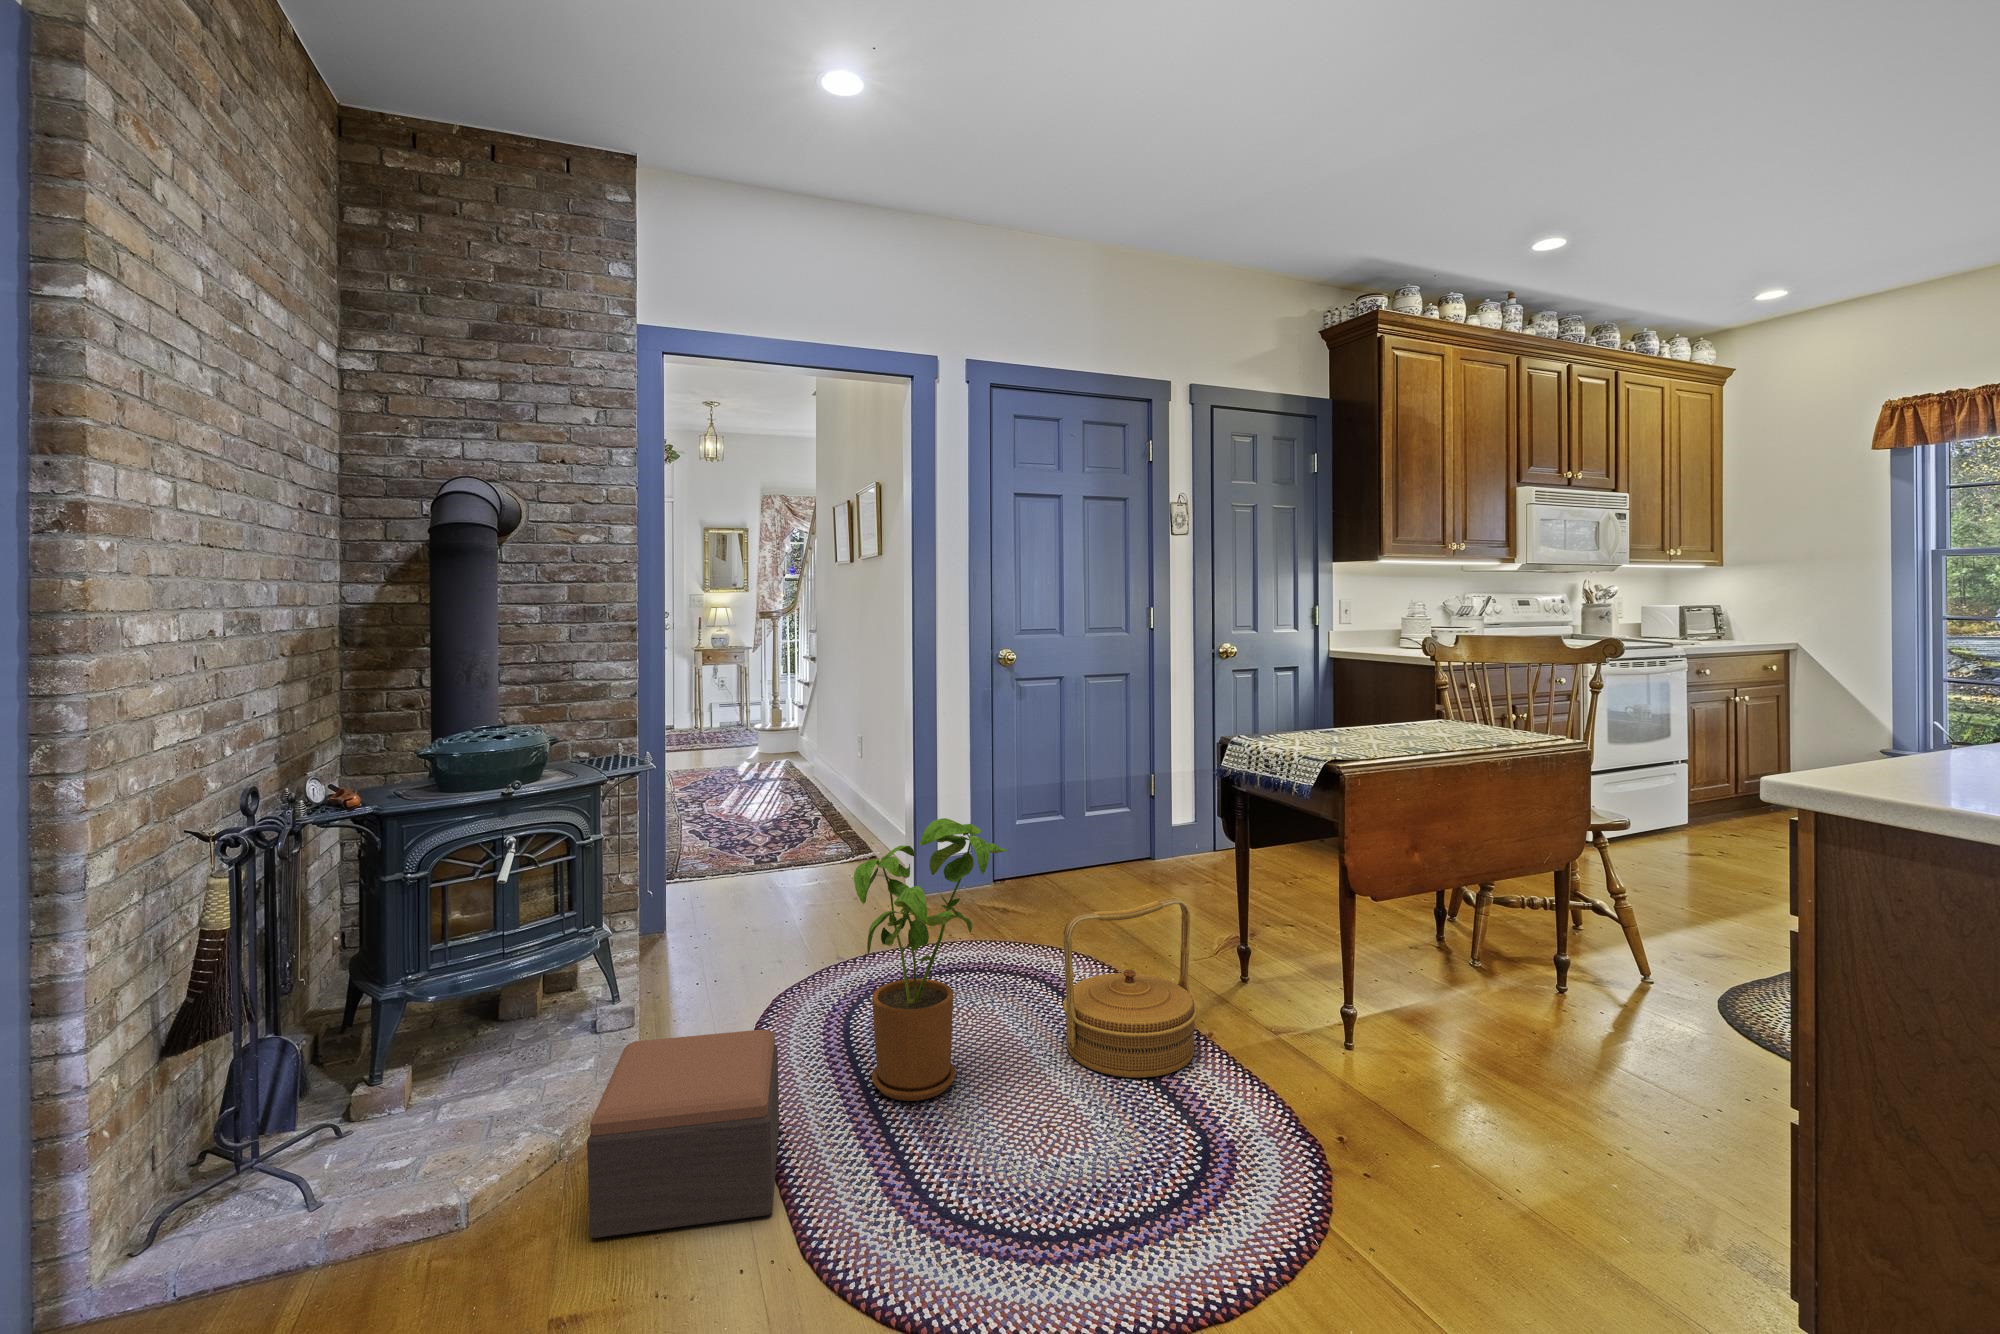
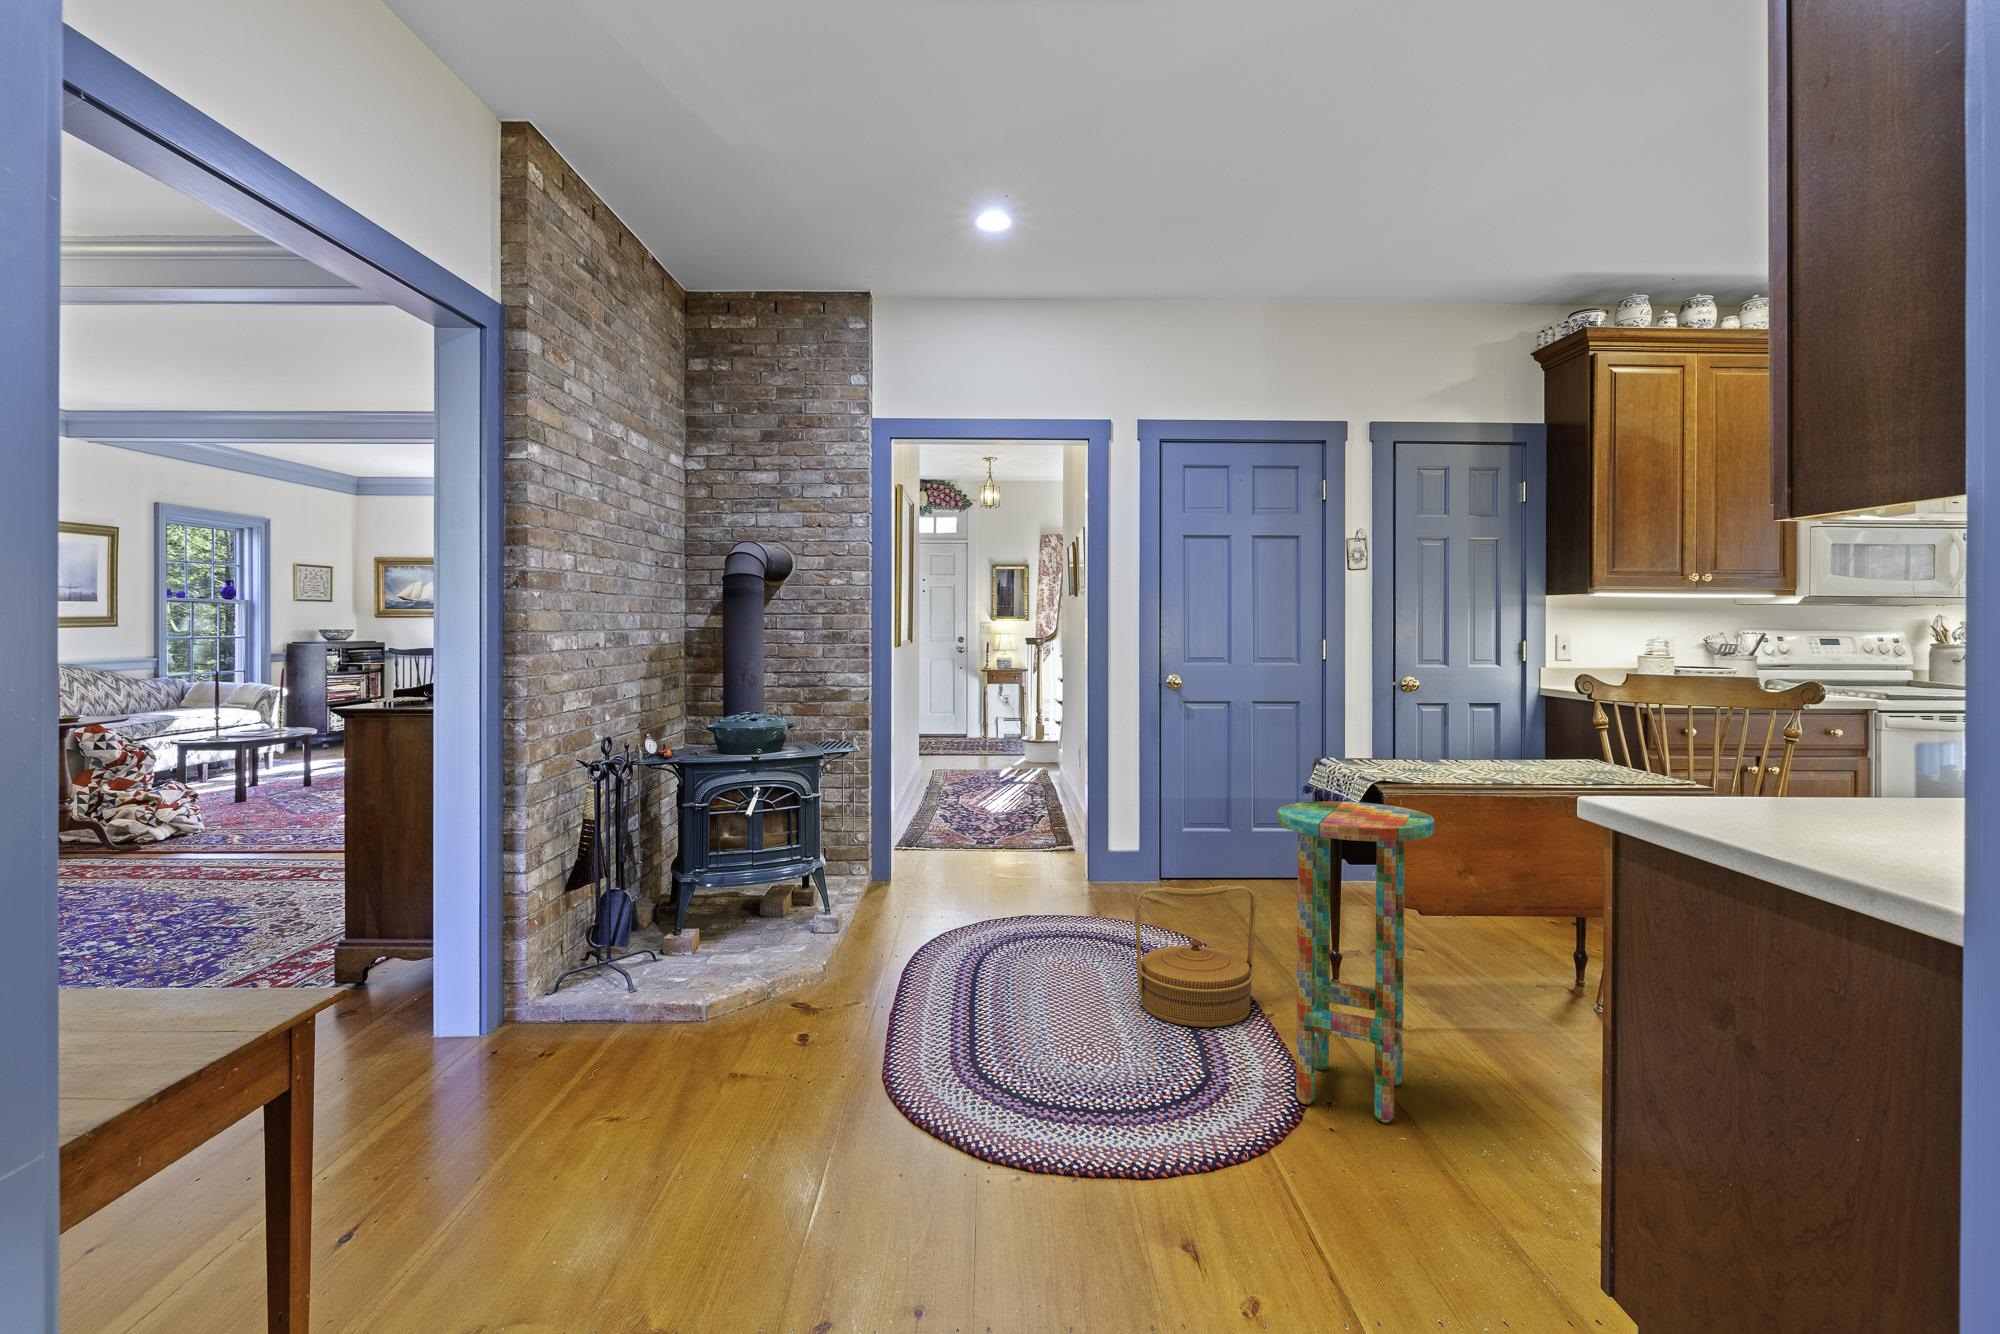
side table: none [1280,798,1465,1171] -> present [1278,801,1434,1123]
house plant: present [854,818,1008,1101] -> none [968,798,1089,1013]
footstool: present [587,1029,779,1238] -> none [760,934,903,1057]

